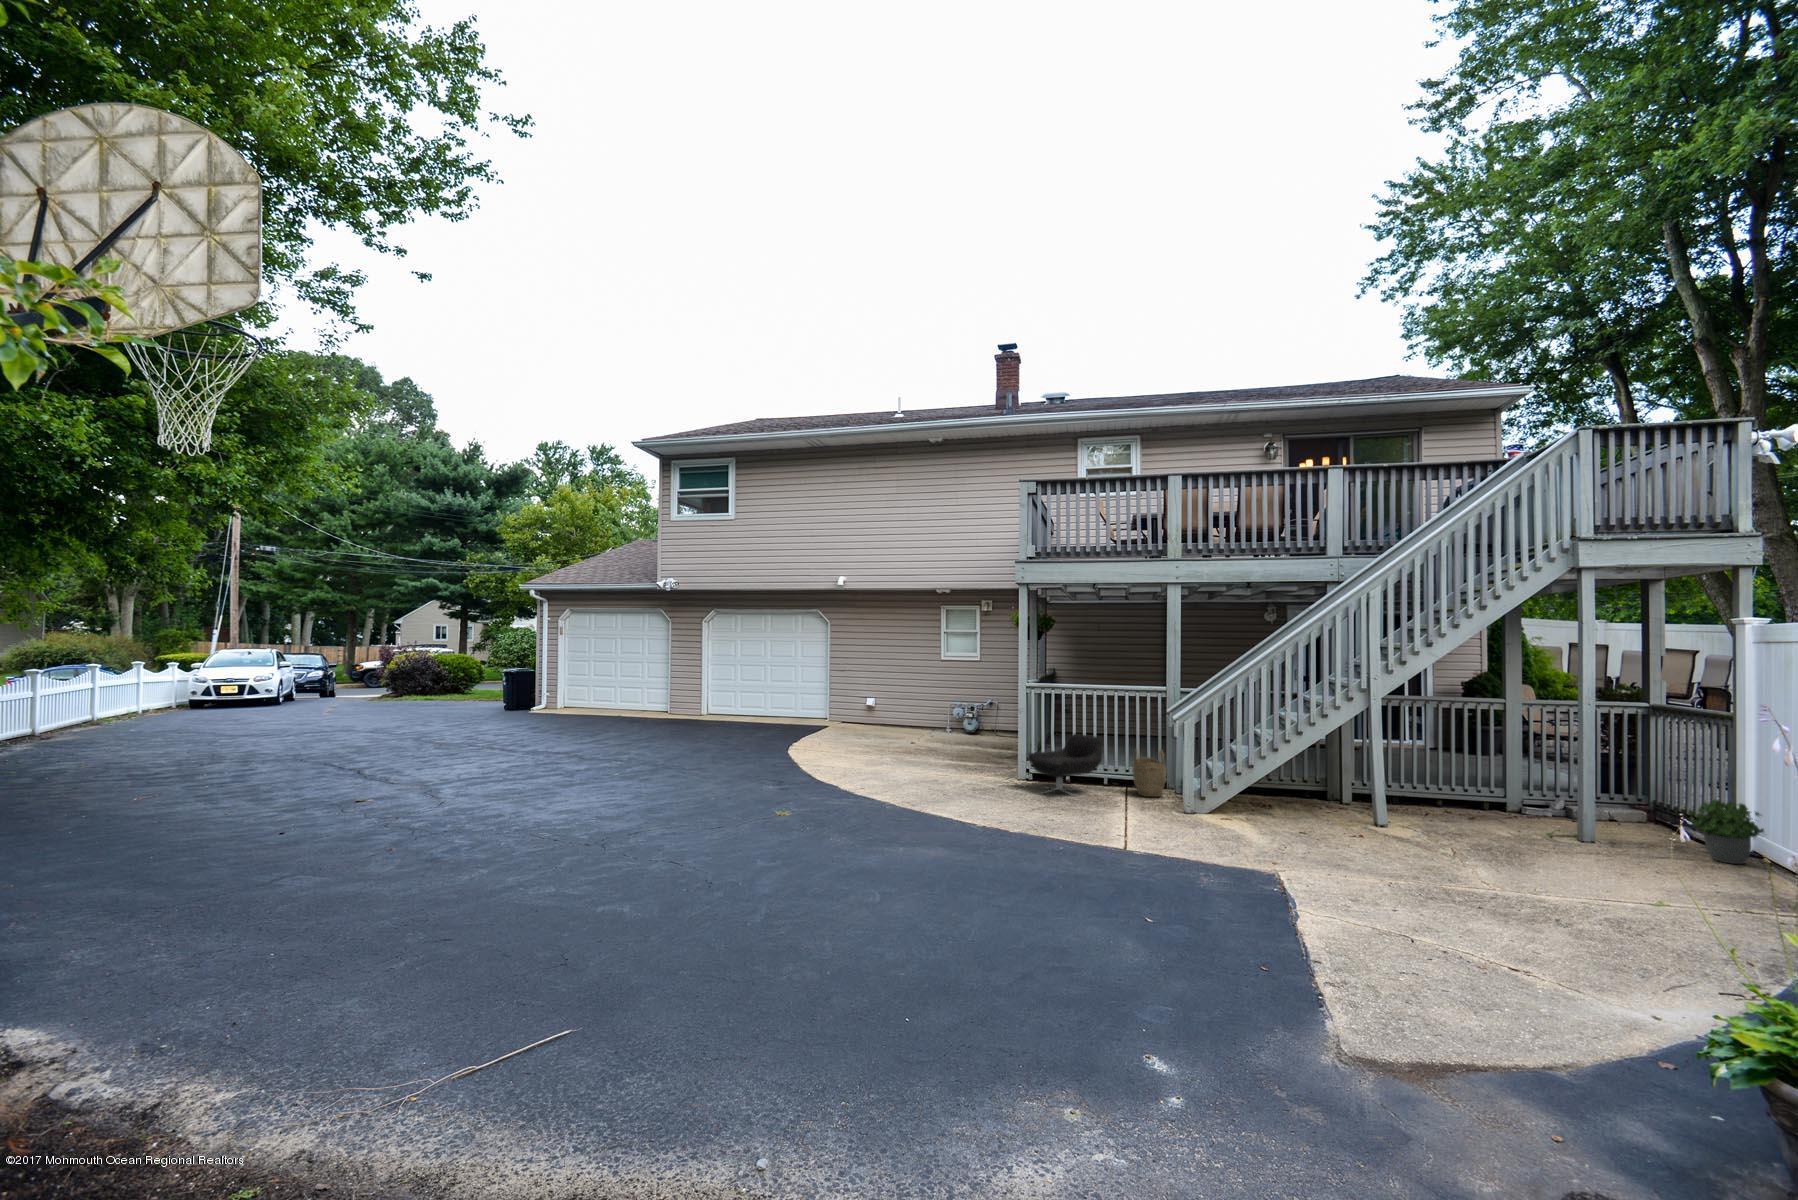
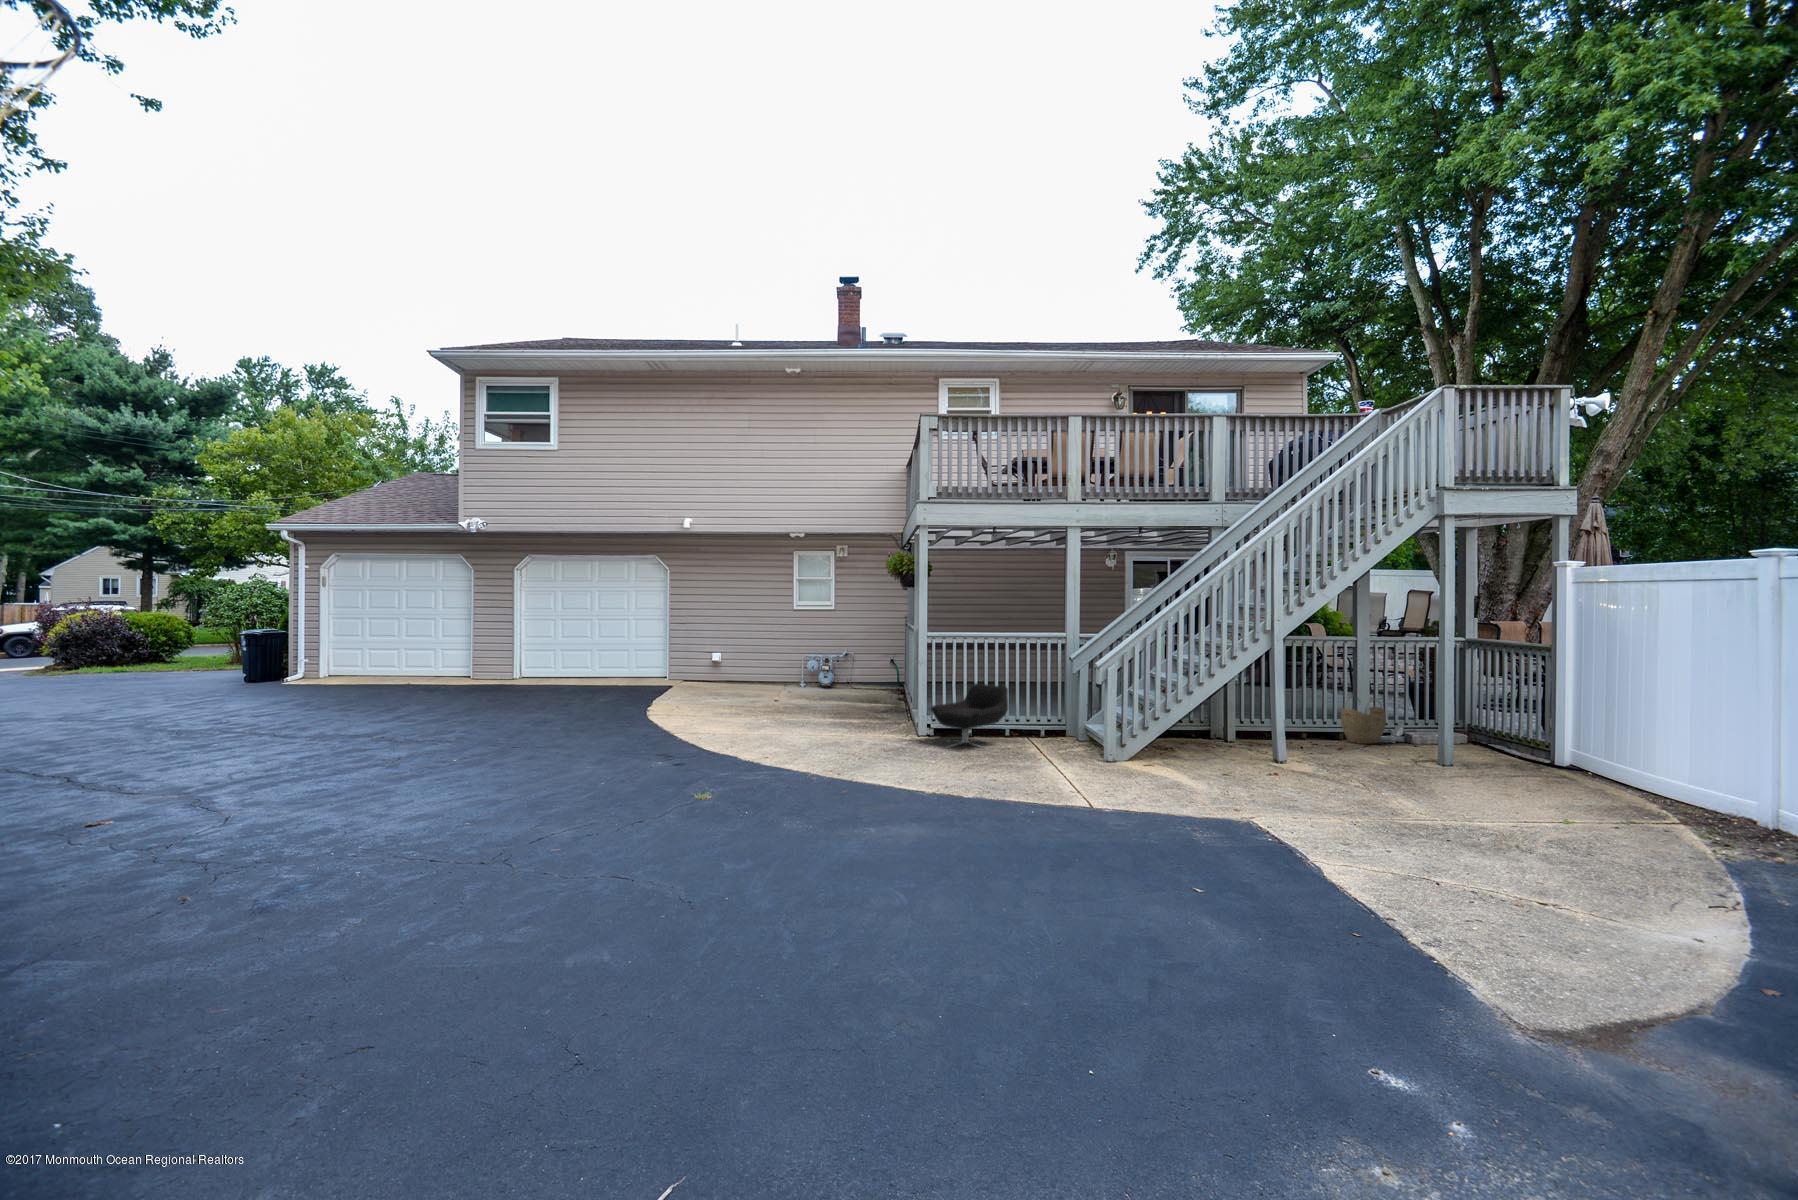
woven basket: present [1132,750,1166,797] -> present [1341,695,1386,744]
potted plant: present [1689,800,1764,864] -> none [1523,717,1581,773]

